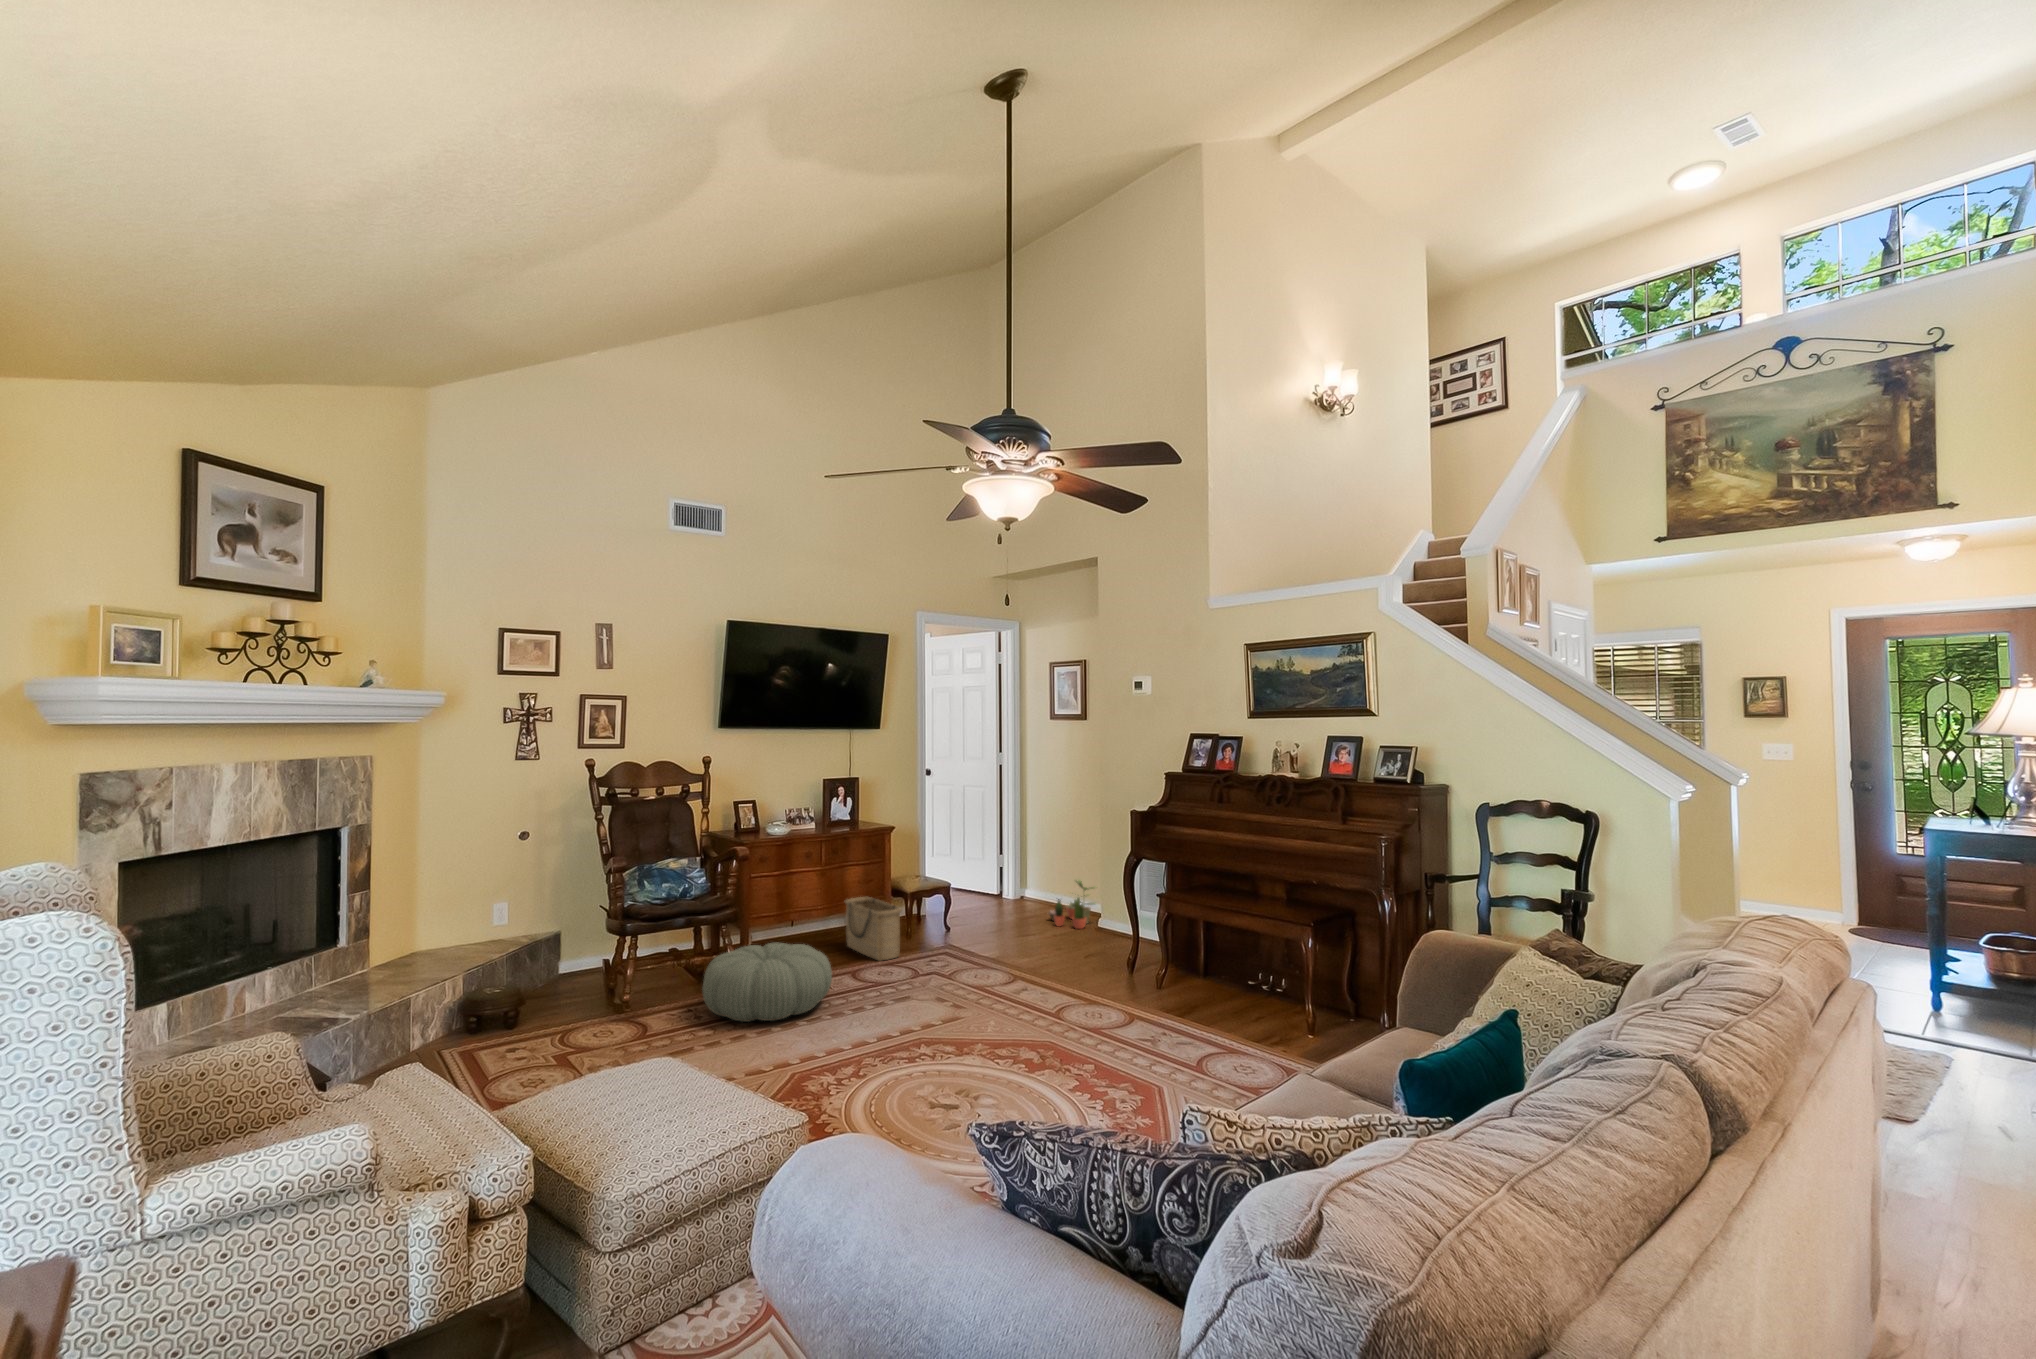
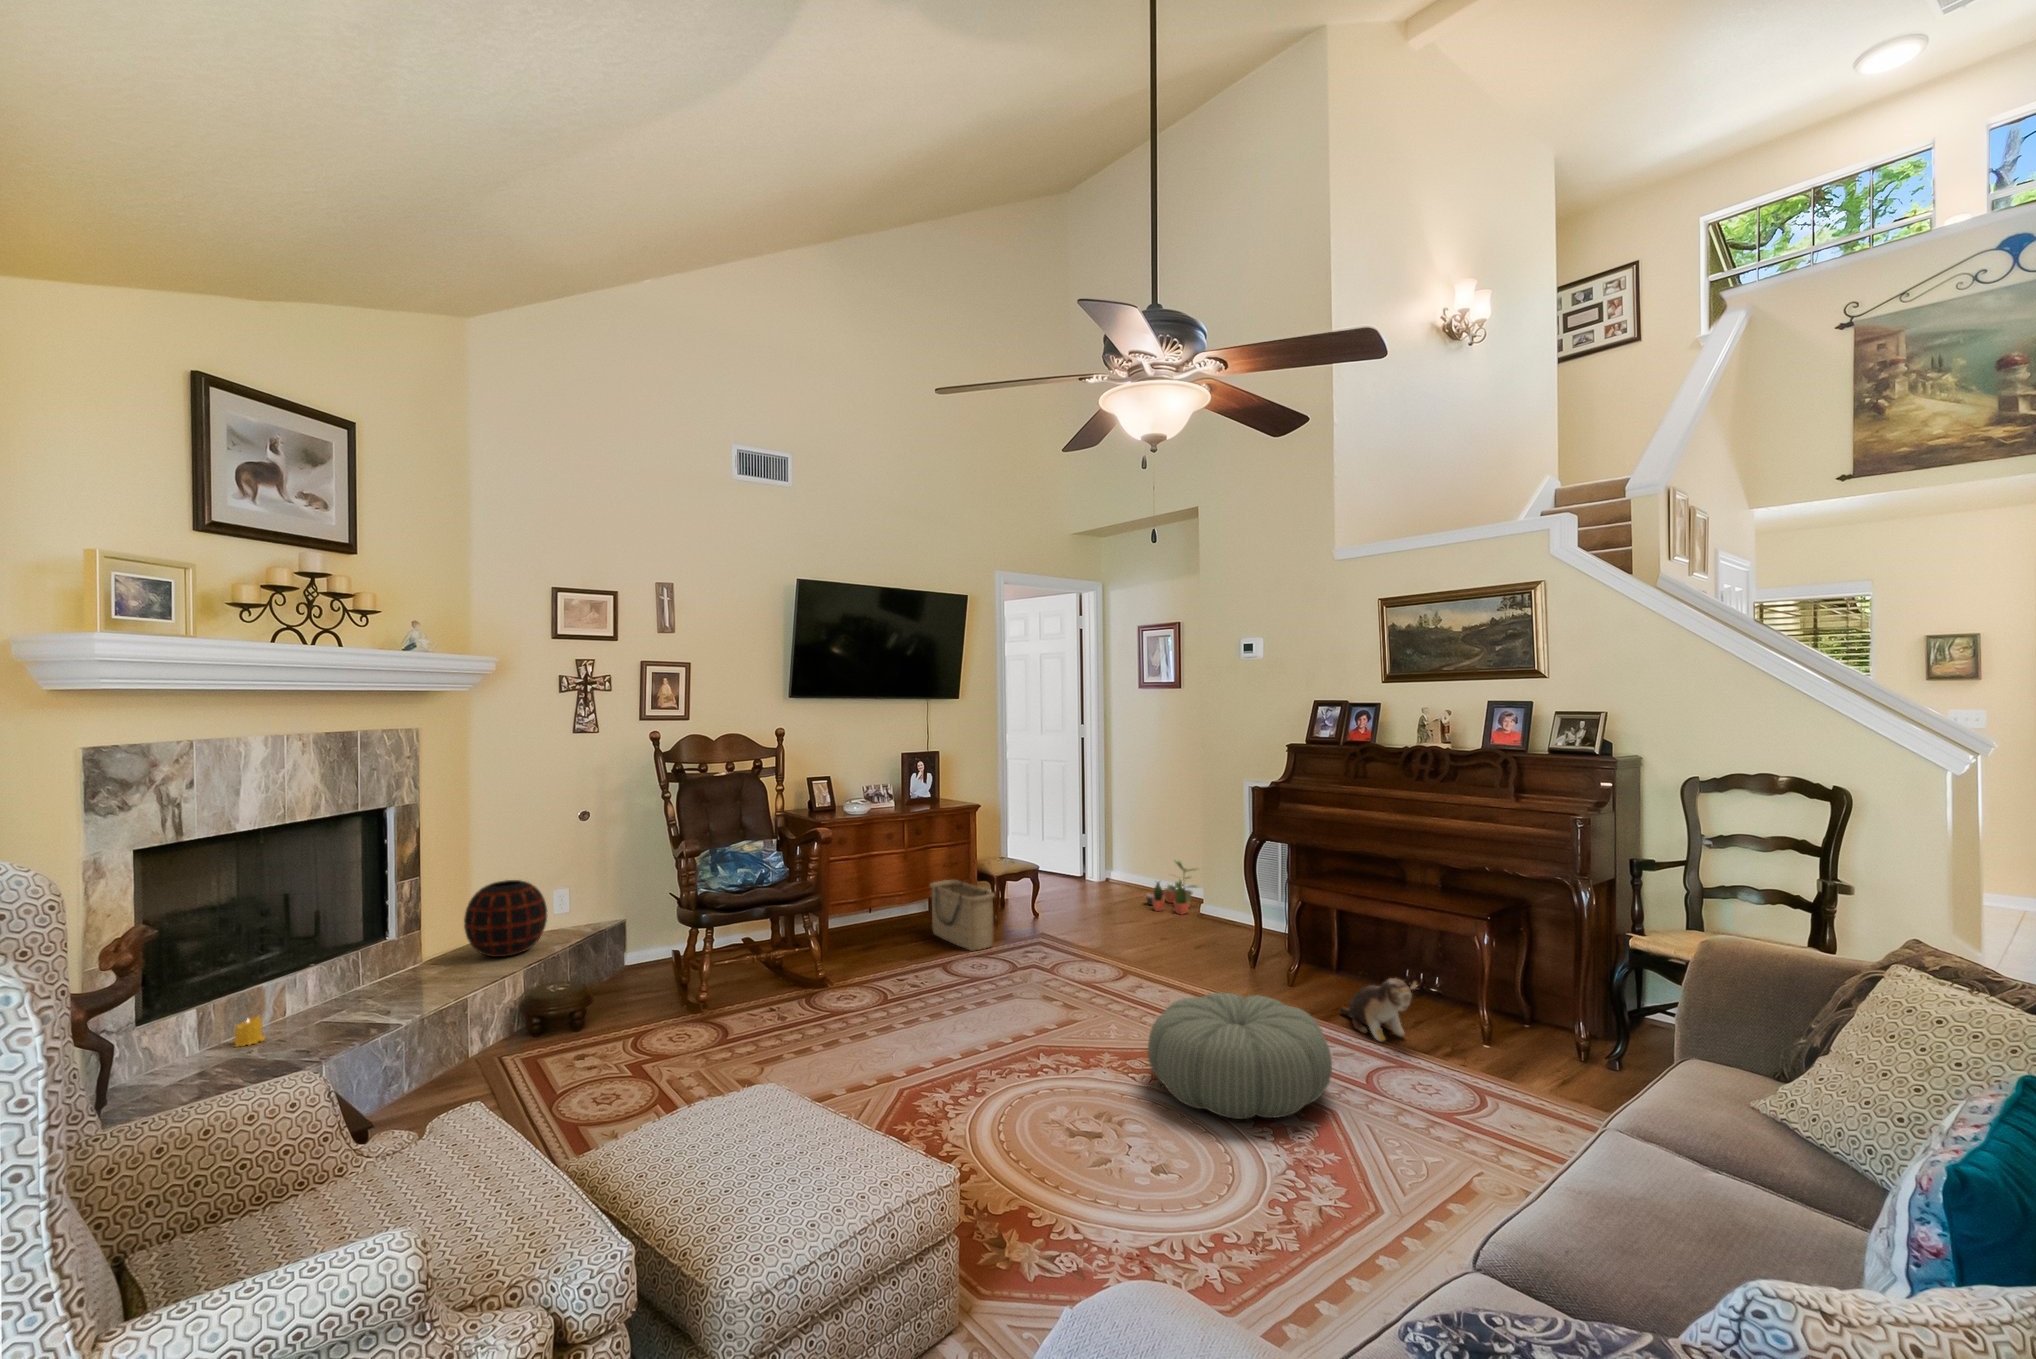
decorative vase: none [409,894,486,964] -> present [464,880,547,957]
pouf: present [702,943,832,1022] -> present [1148,993,1332,1119]
plush toy: none [1190,977,1245,1033] -> present [1340,978,1417,1042]
candle: none [200,1010,230,1037] -> present [234,1016,265,1046]

